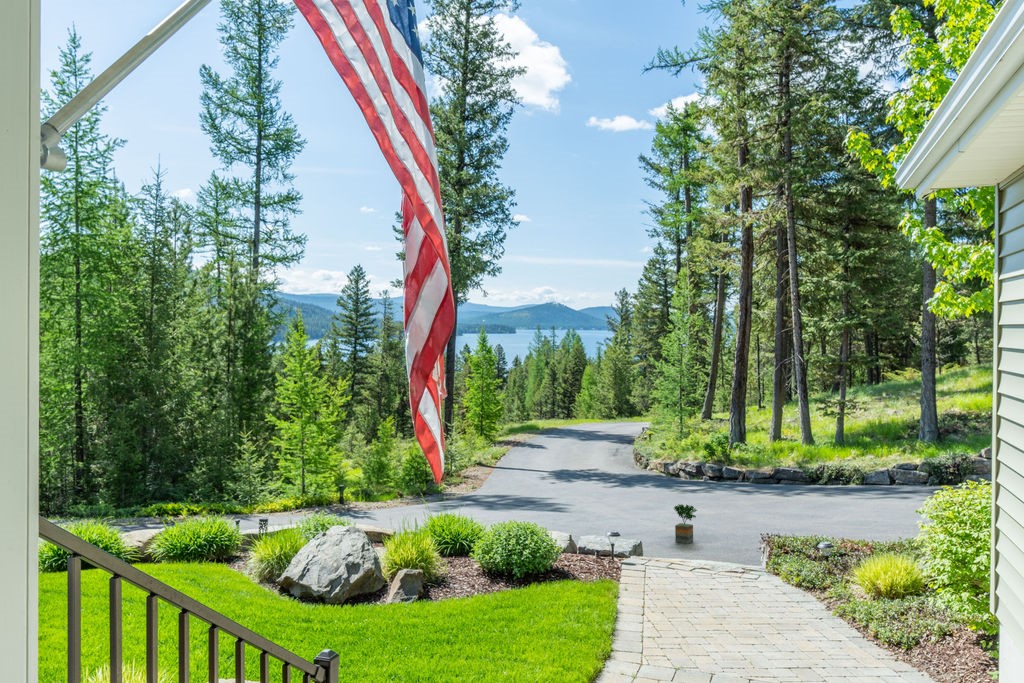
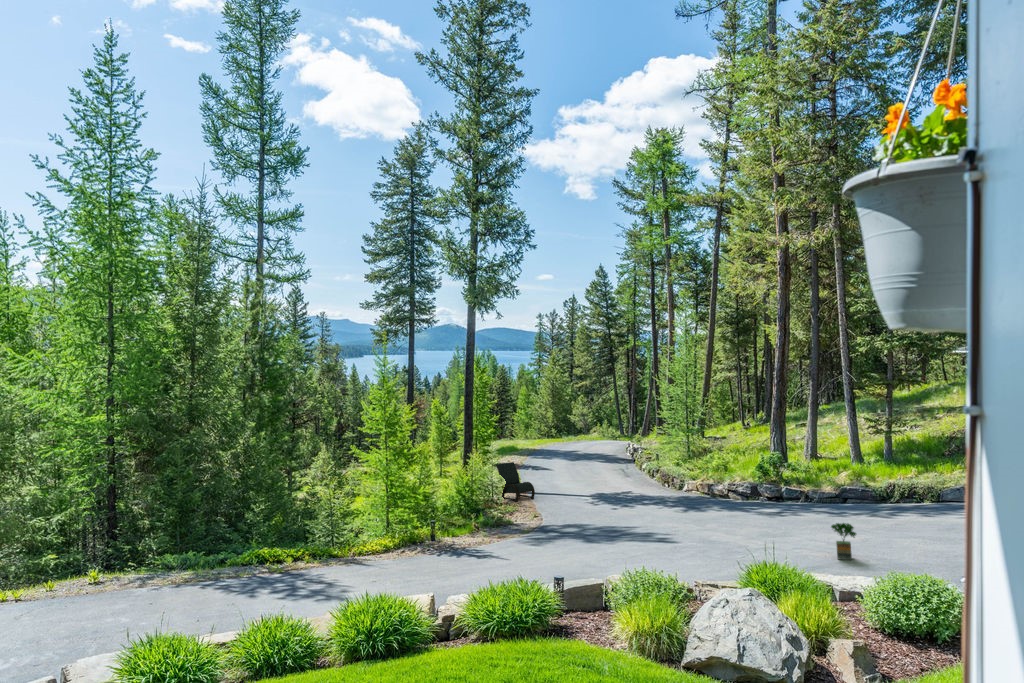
lounge chair: none [459,436,492,474] -> present [497,462,535,502]

